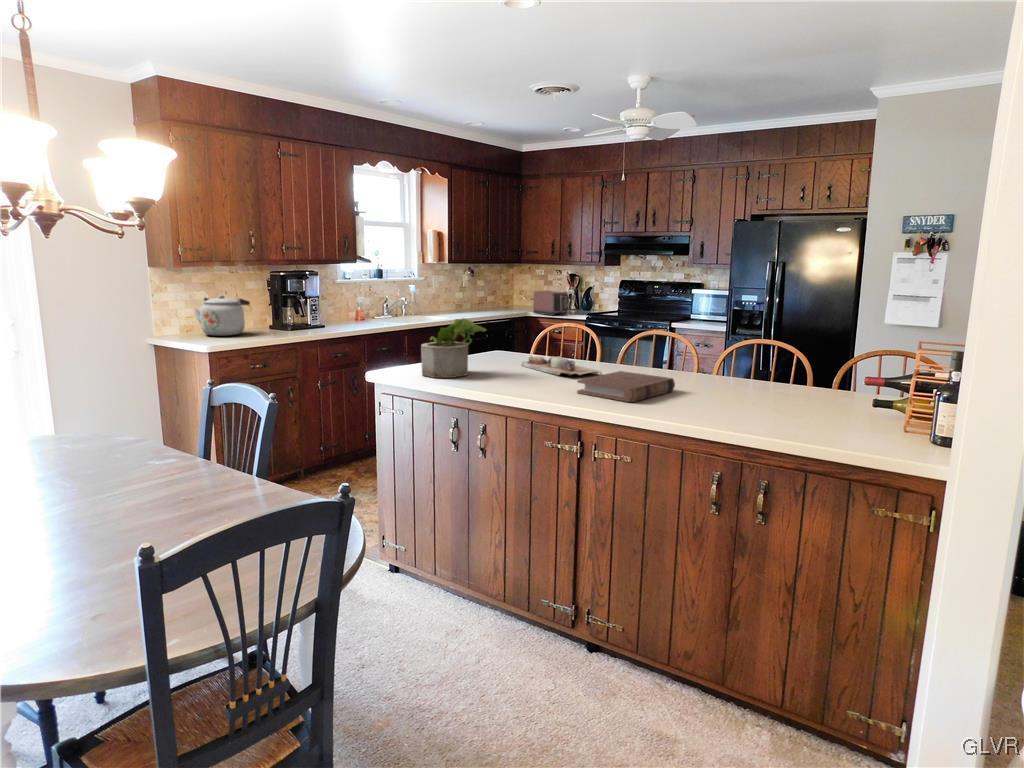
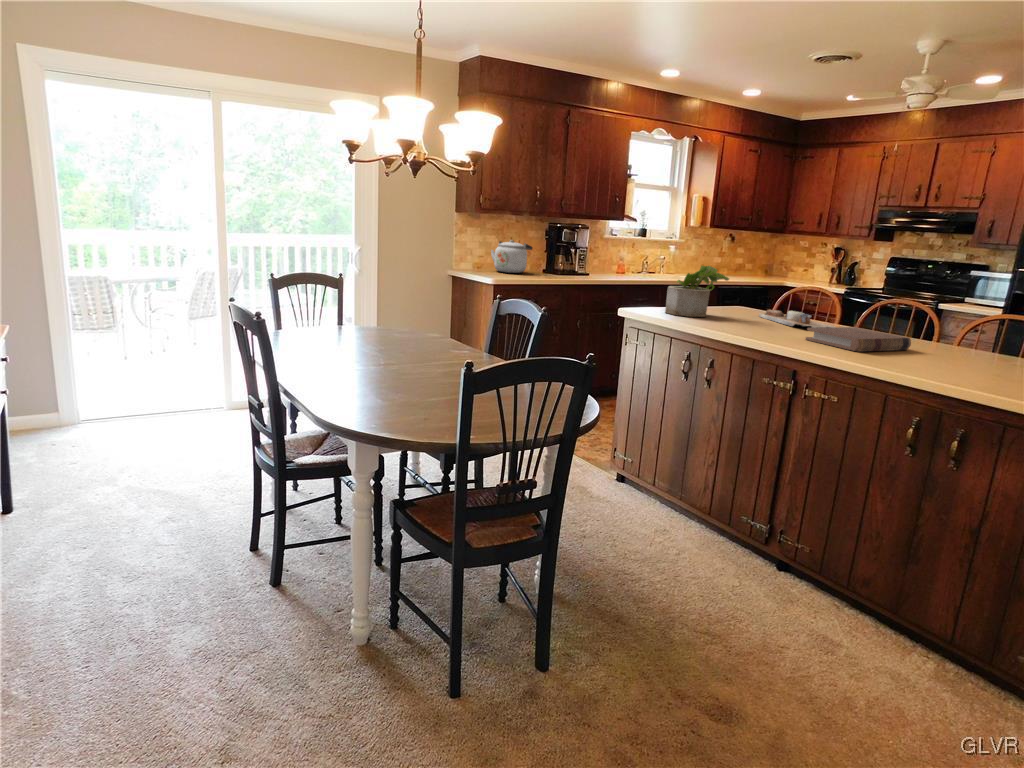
toaster: present [533,291,569,316] -> none [787,261,829,287]

